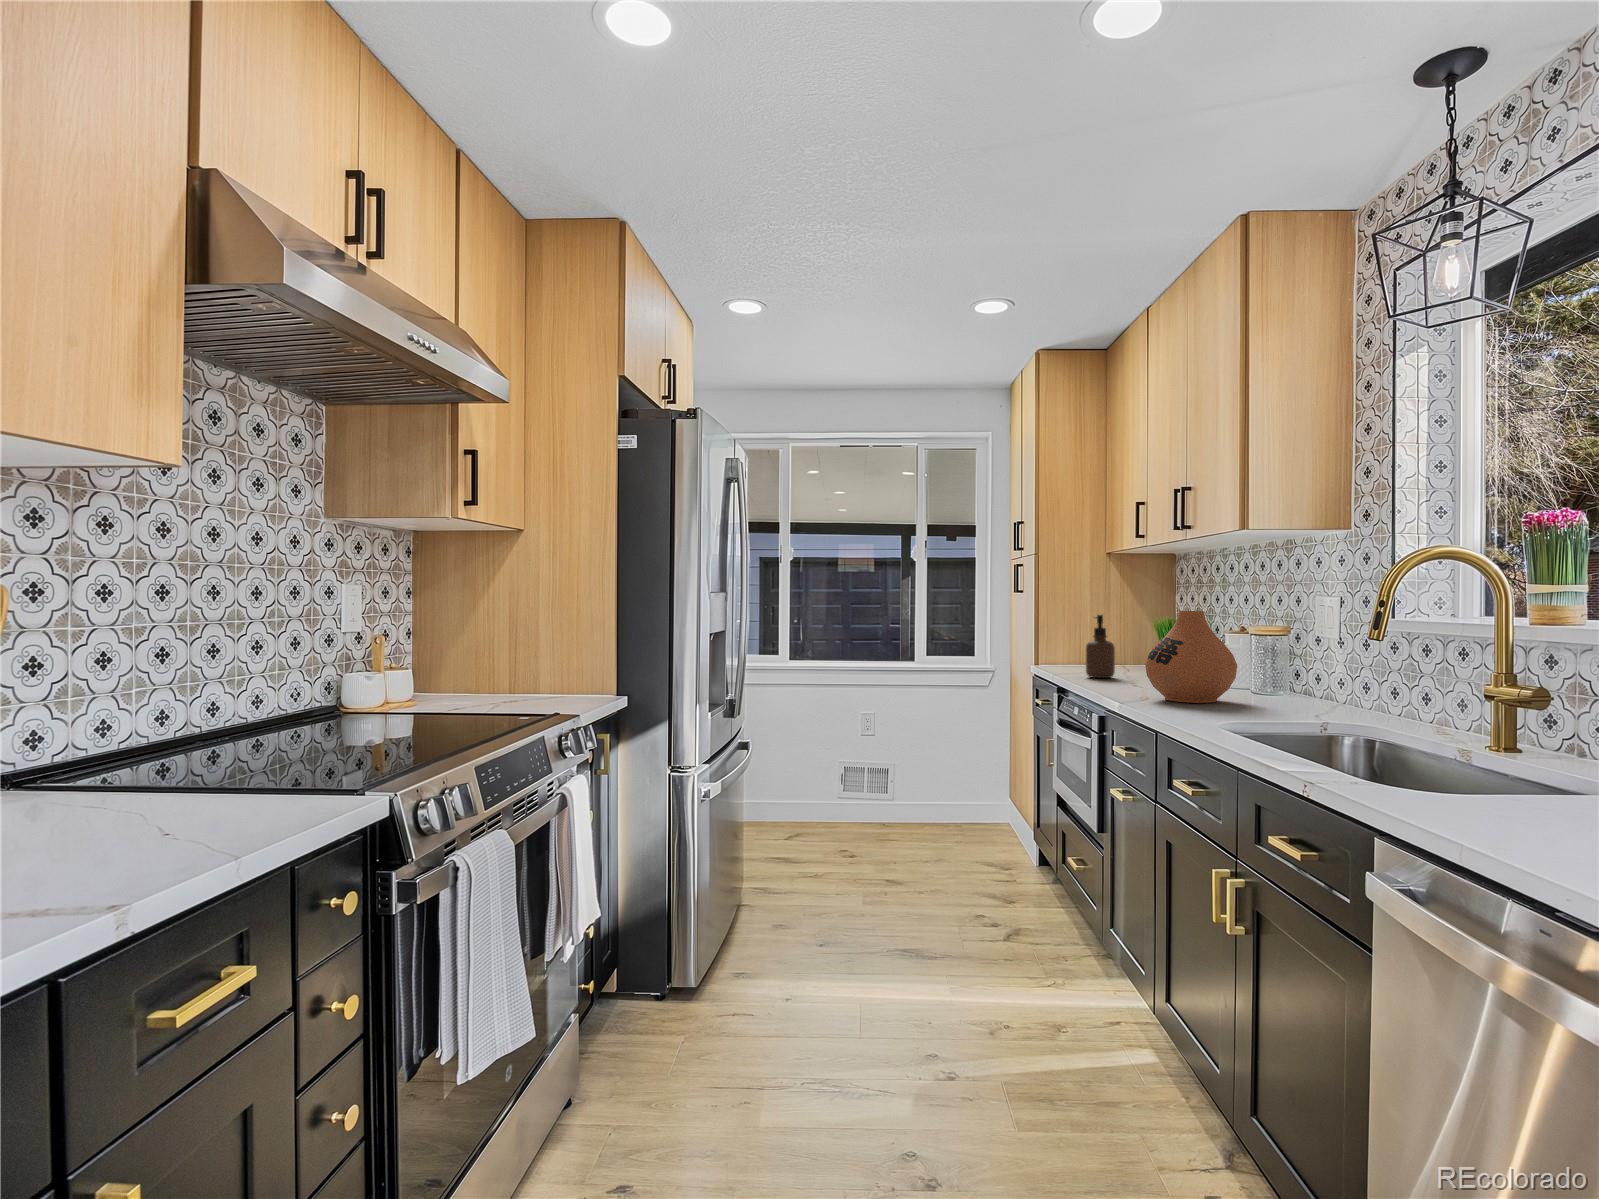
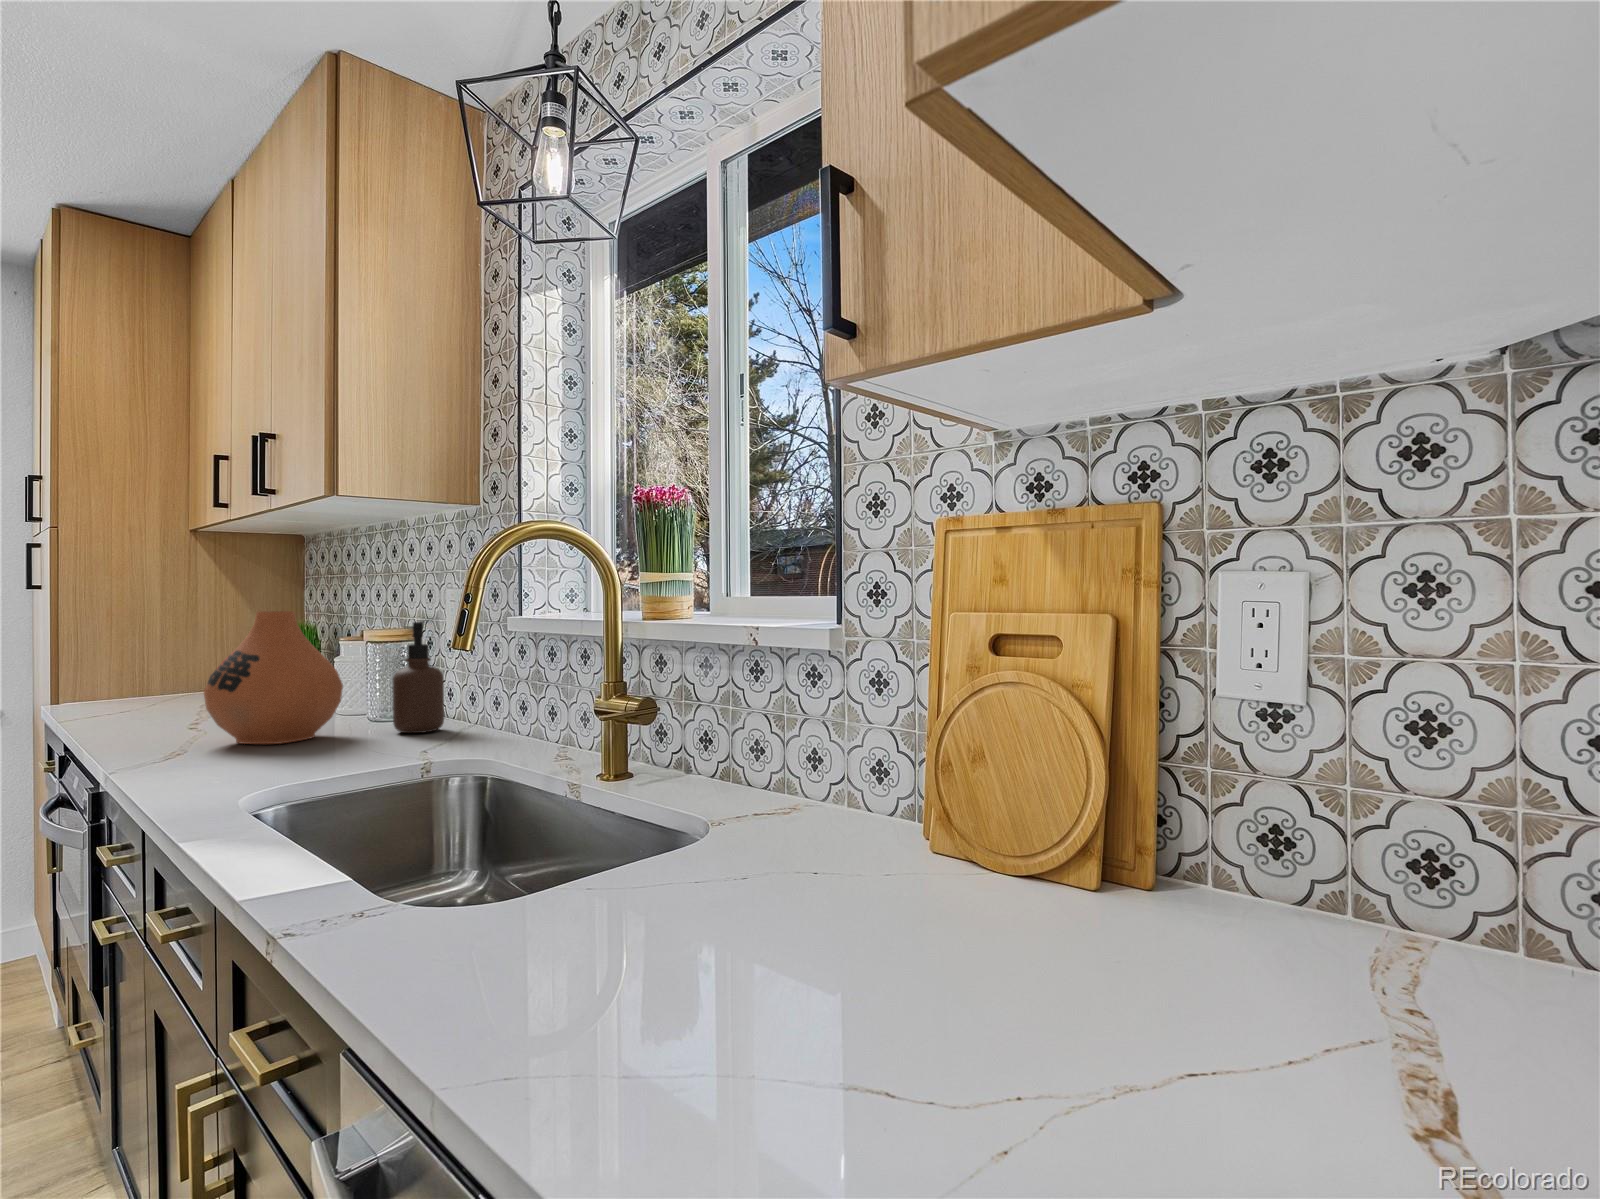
soap dispenser: present [1086,615,1115,678] -> present [393,622,444,733]

